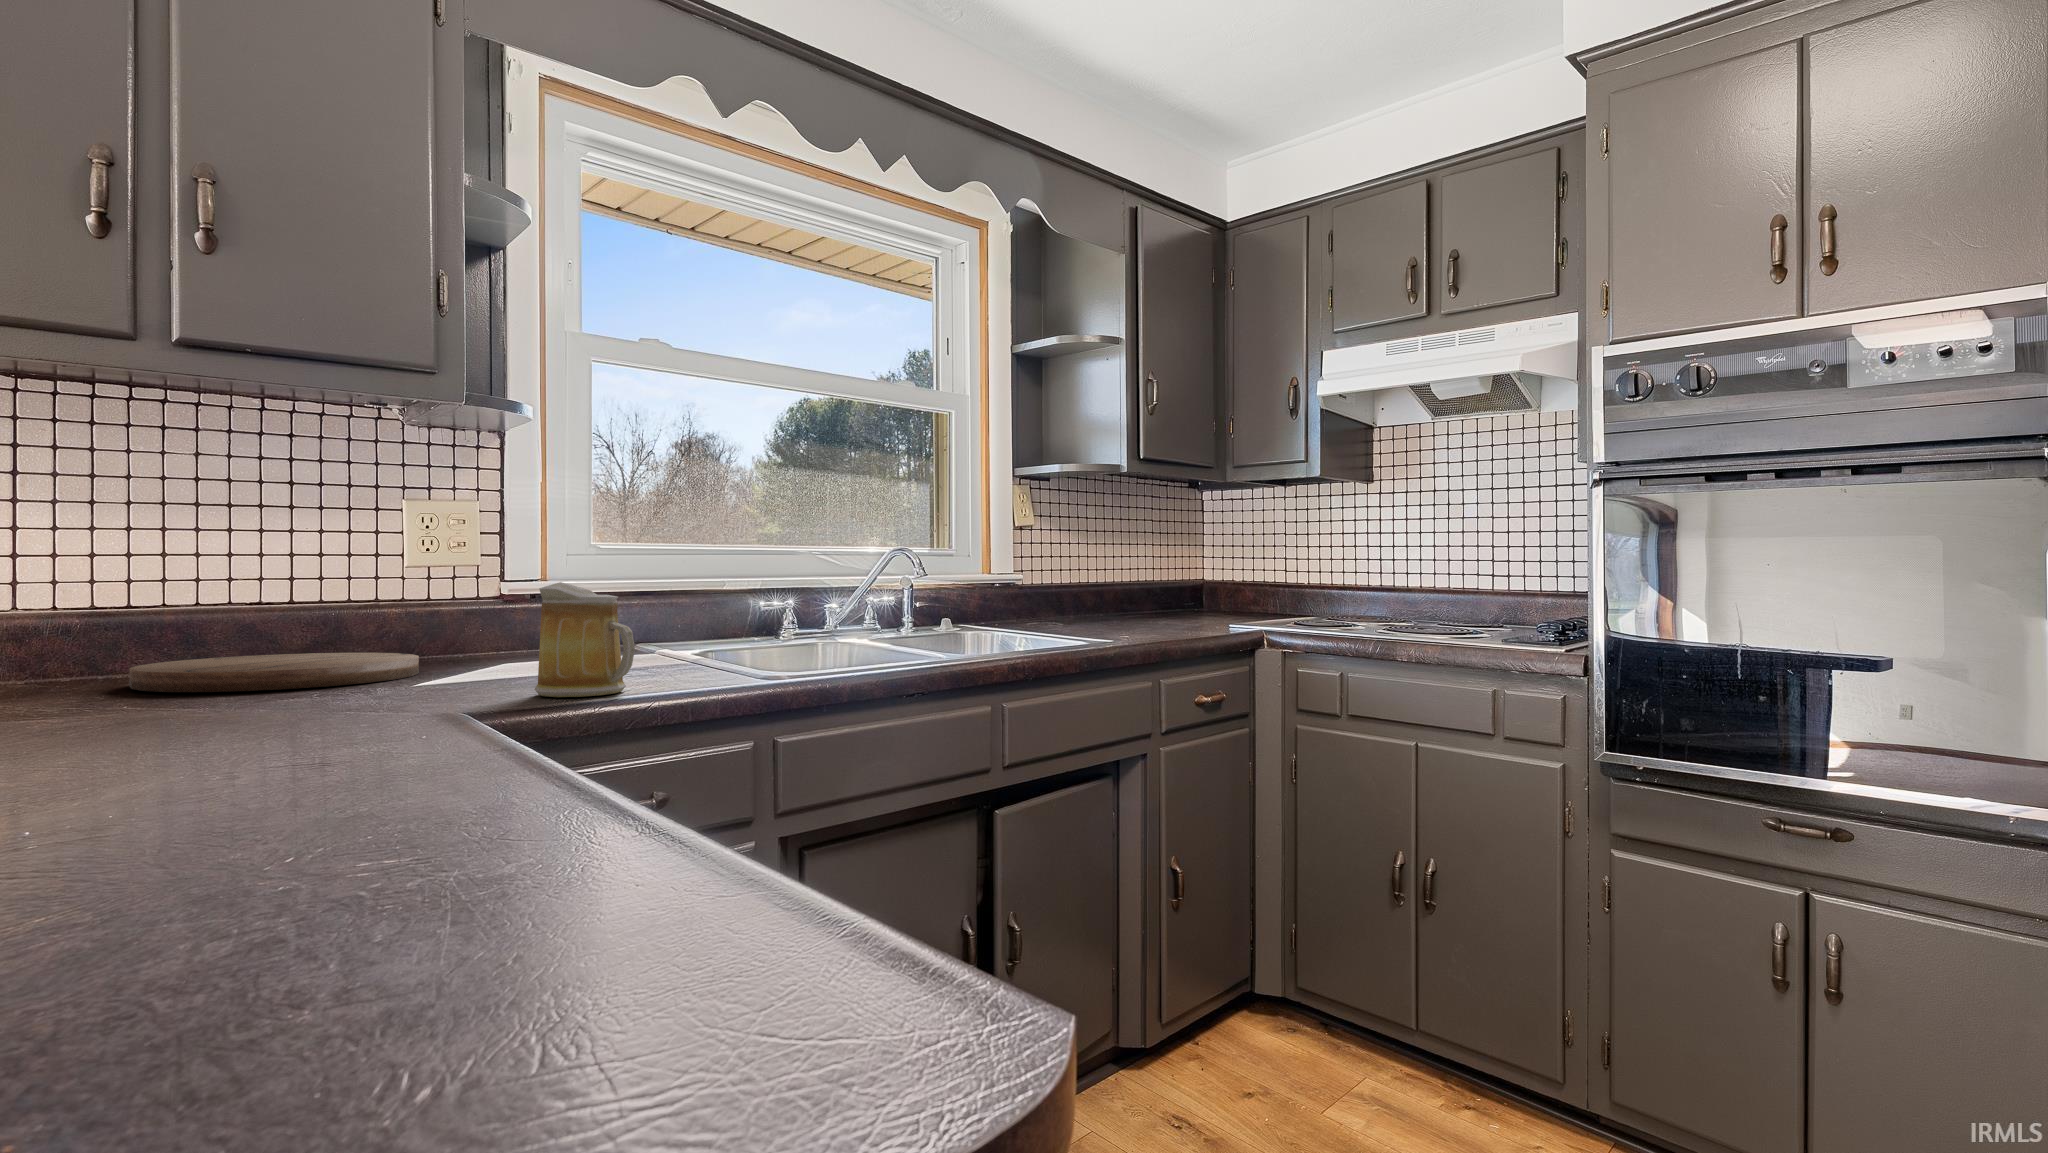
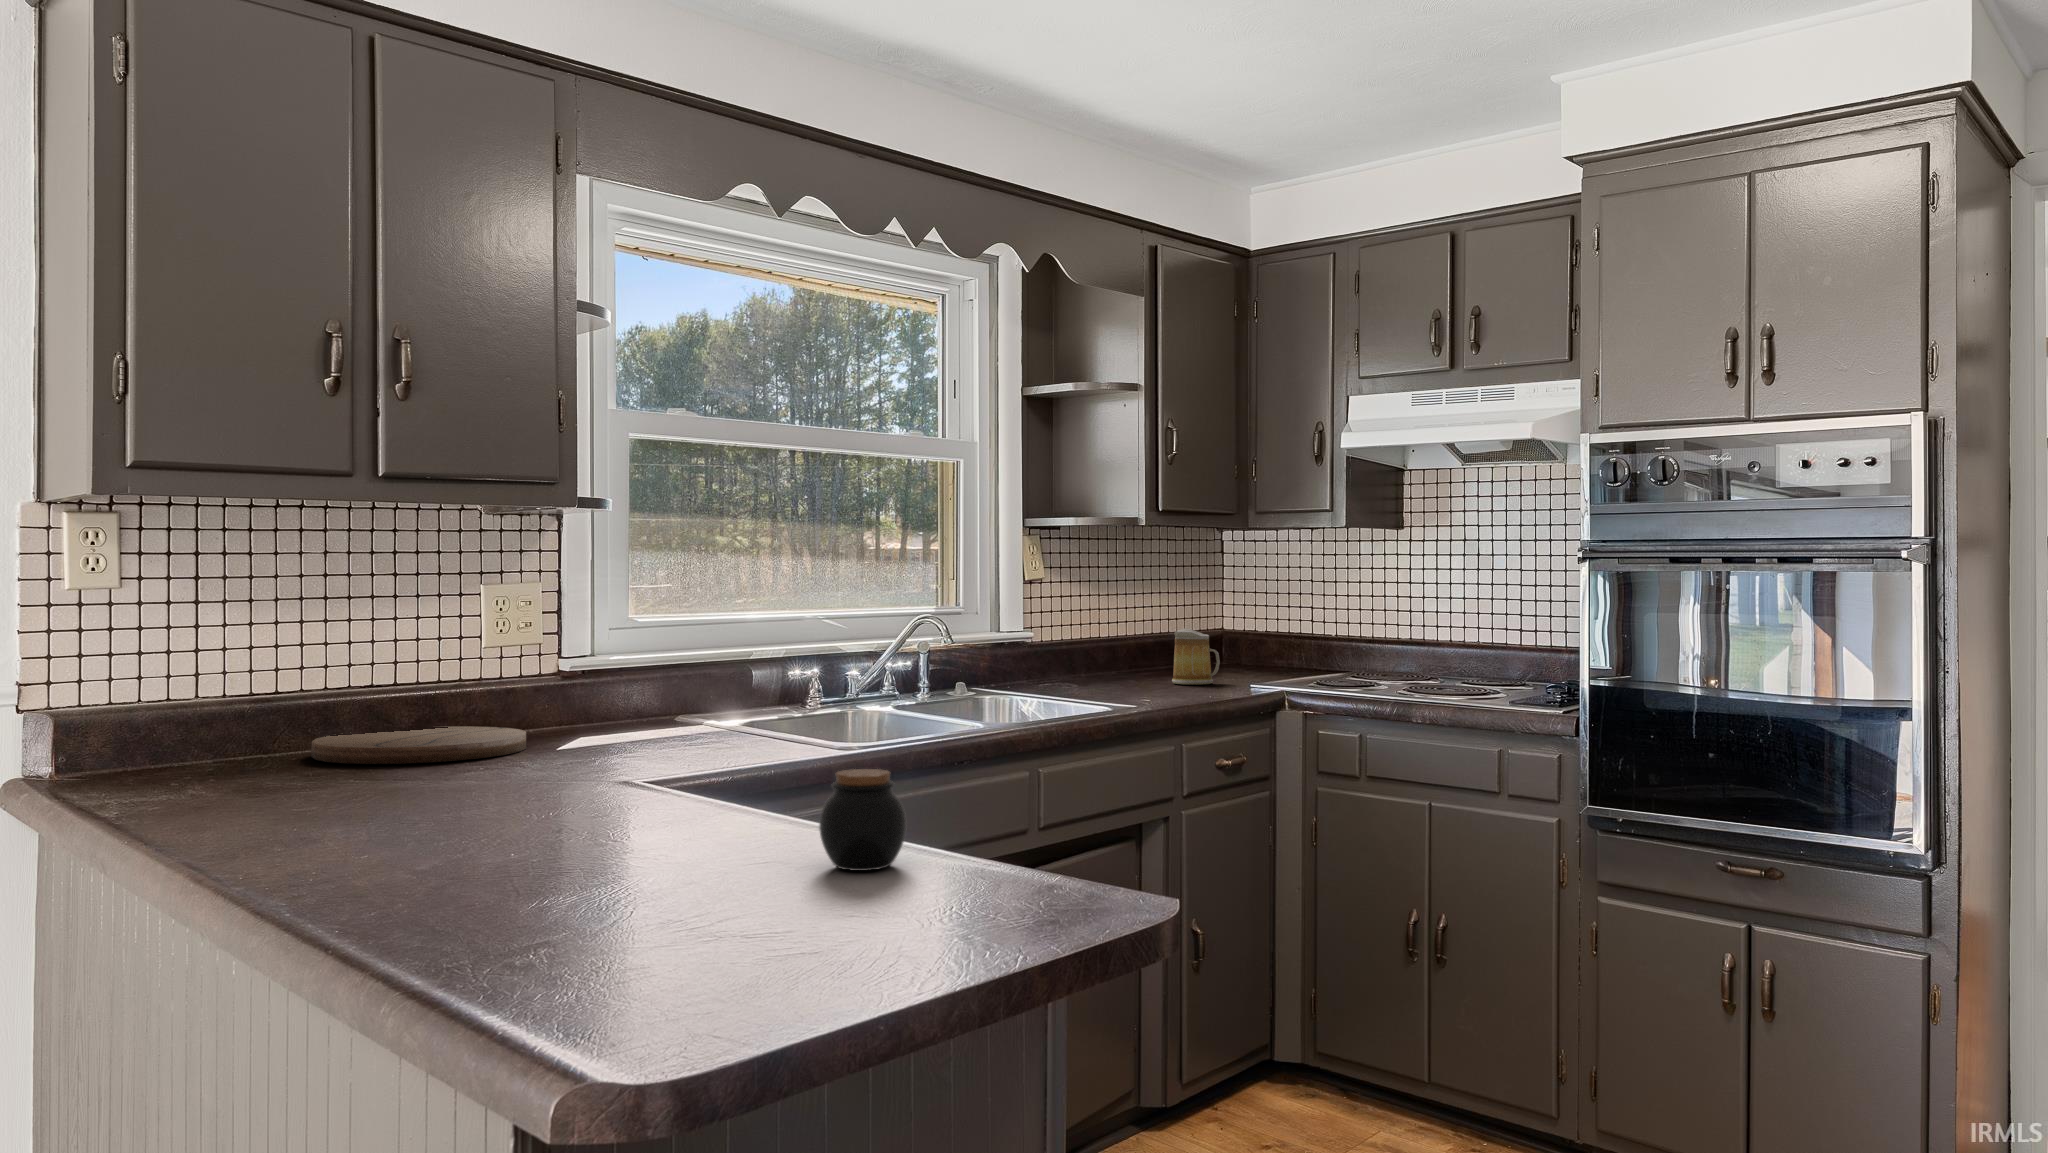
mug: present [534,582,635,697] -> present [1172,629,1220,685]
jar: none [277,707,518,955] -> present [819,769,907,871]

